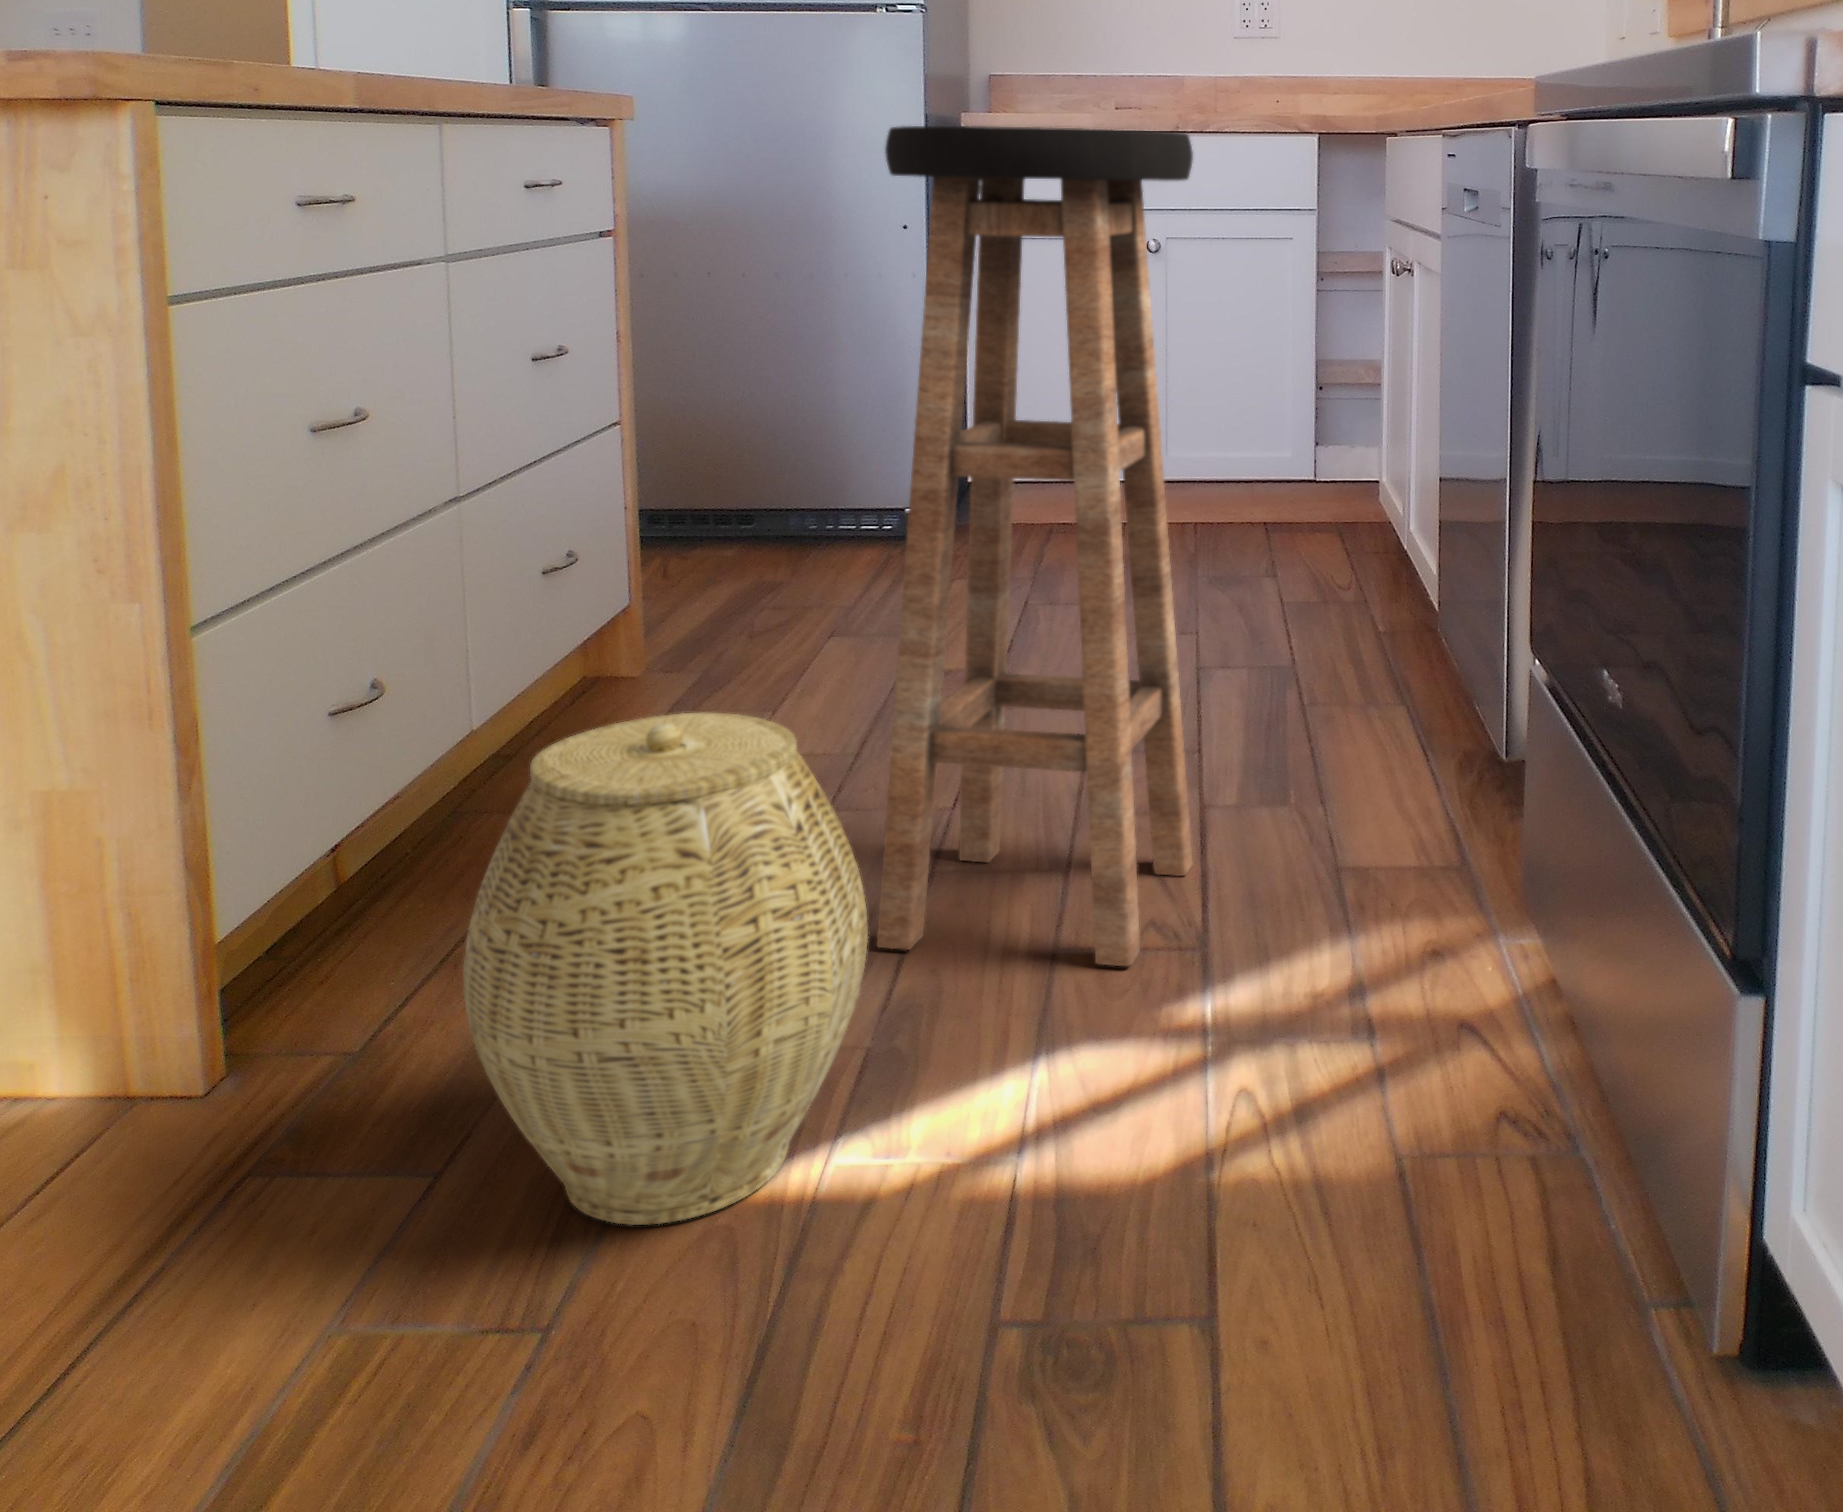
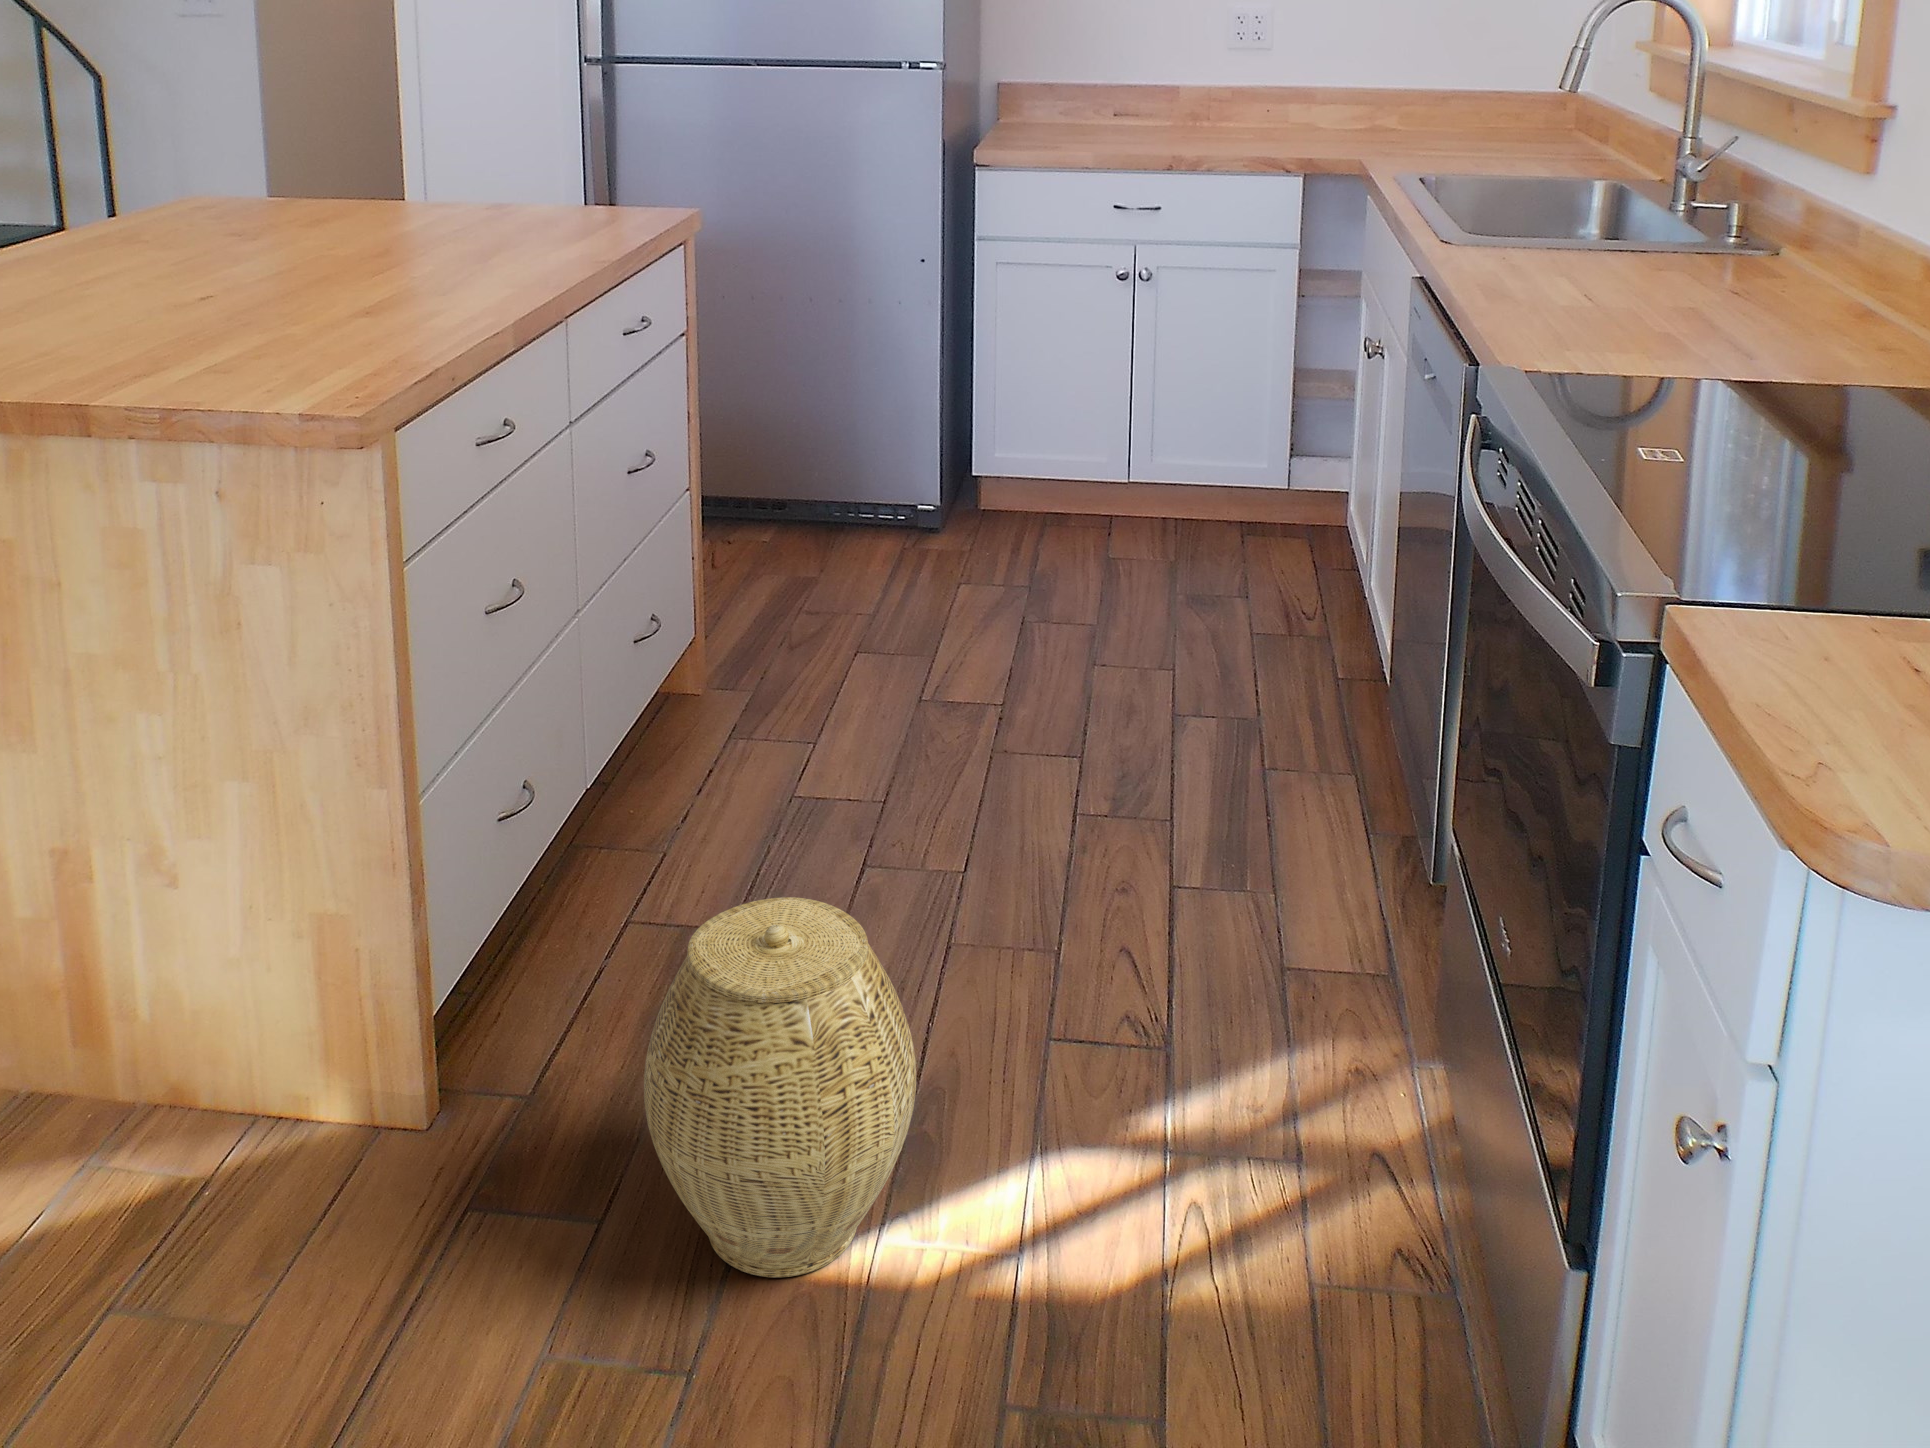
bar stool: present [877,126,1193,966] -> none [911,366,1174,1070]

